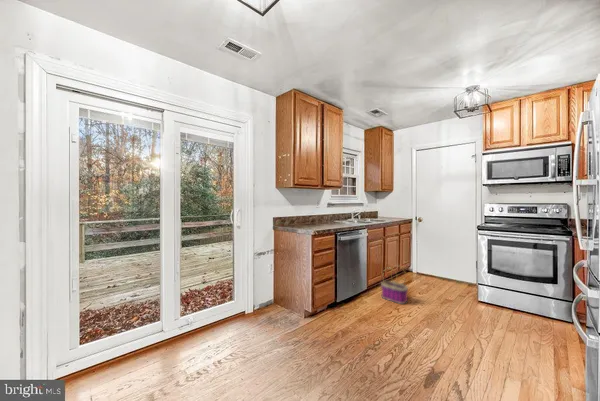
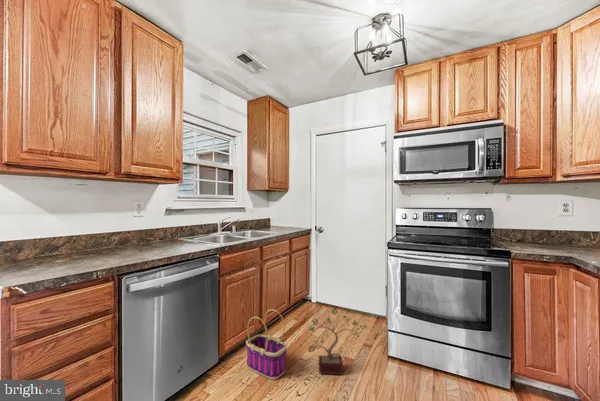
potted plant: none [423,265,465,306] -> present [310,307,367,374]

